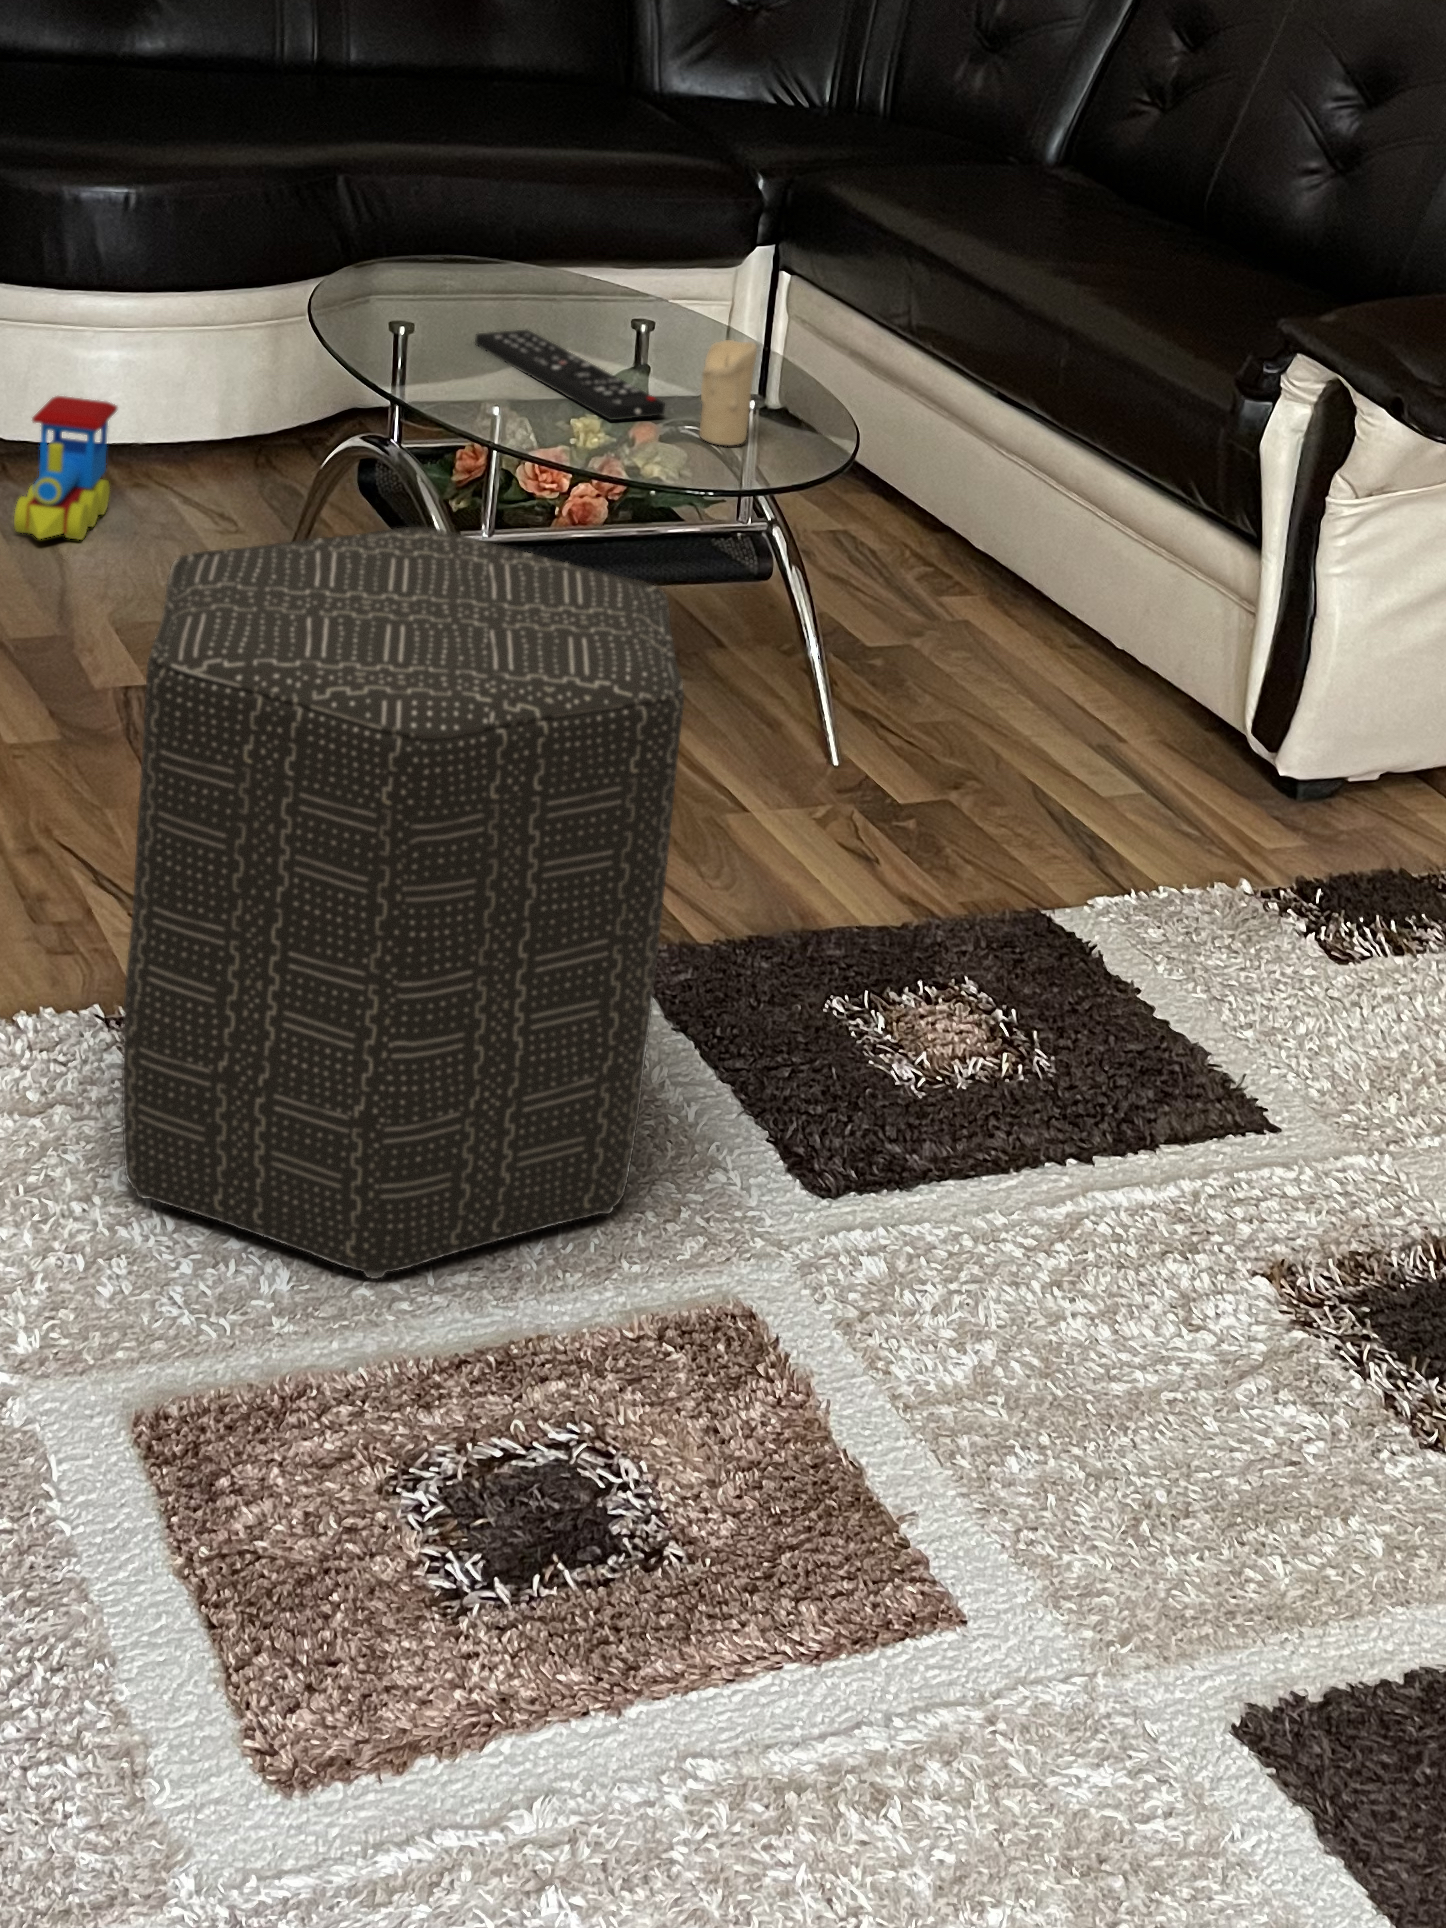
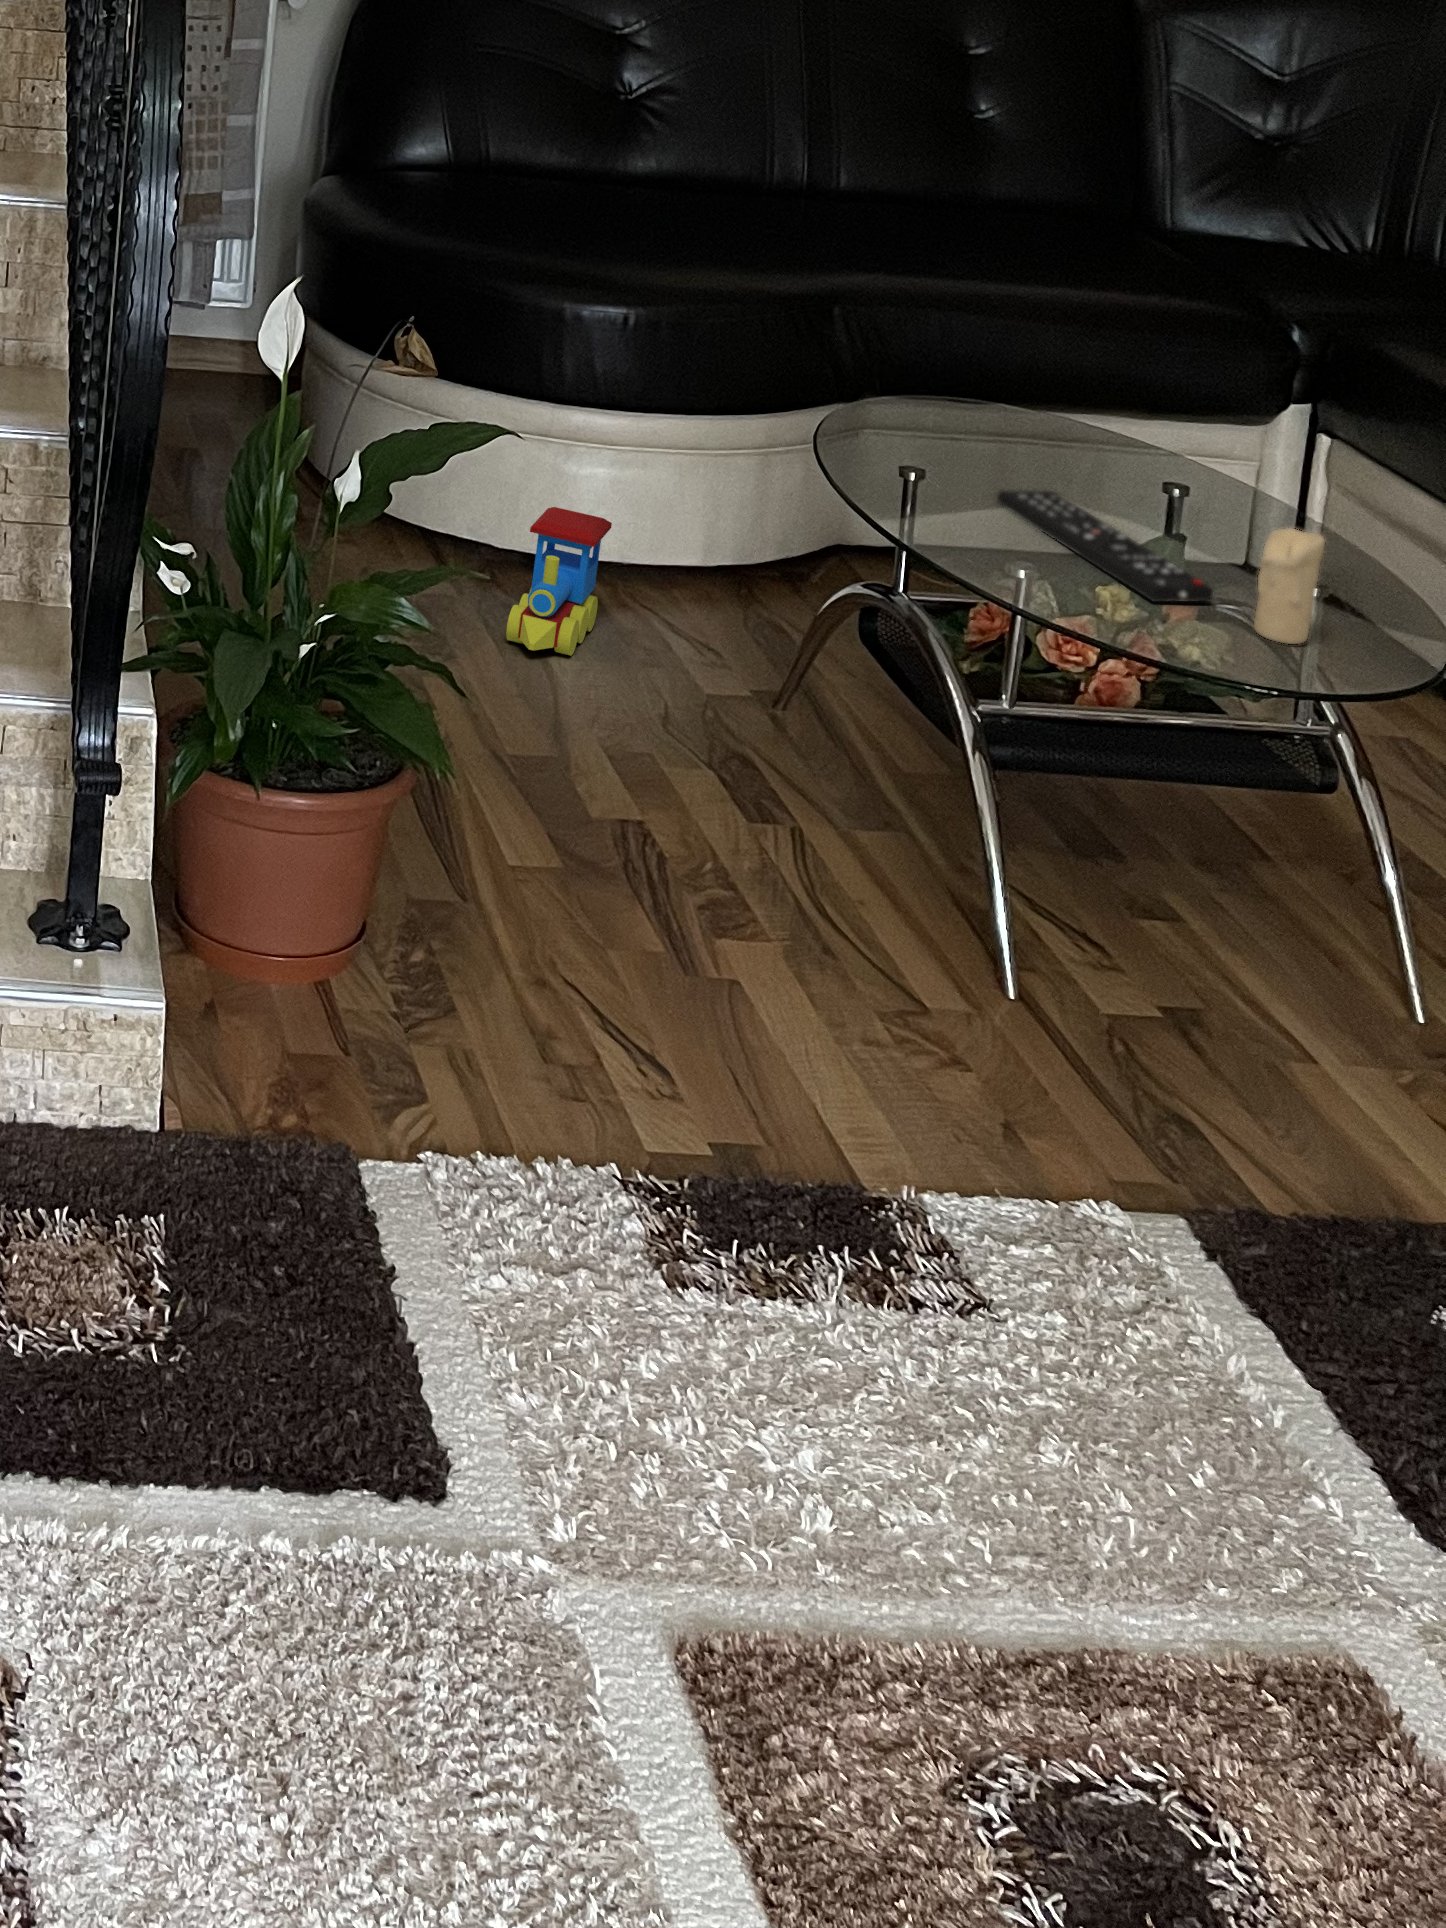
ottoman: present [122,527,684,1279] -> none [655,710,1301,1536]

